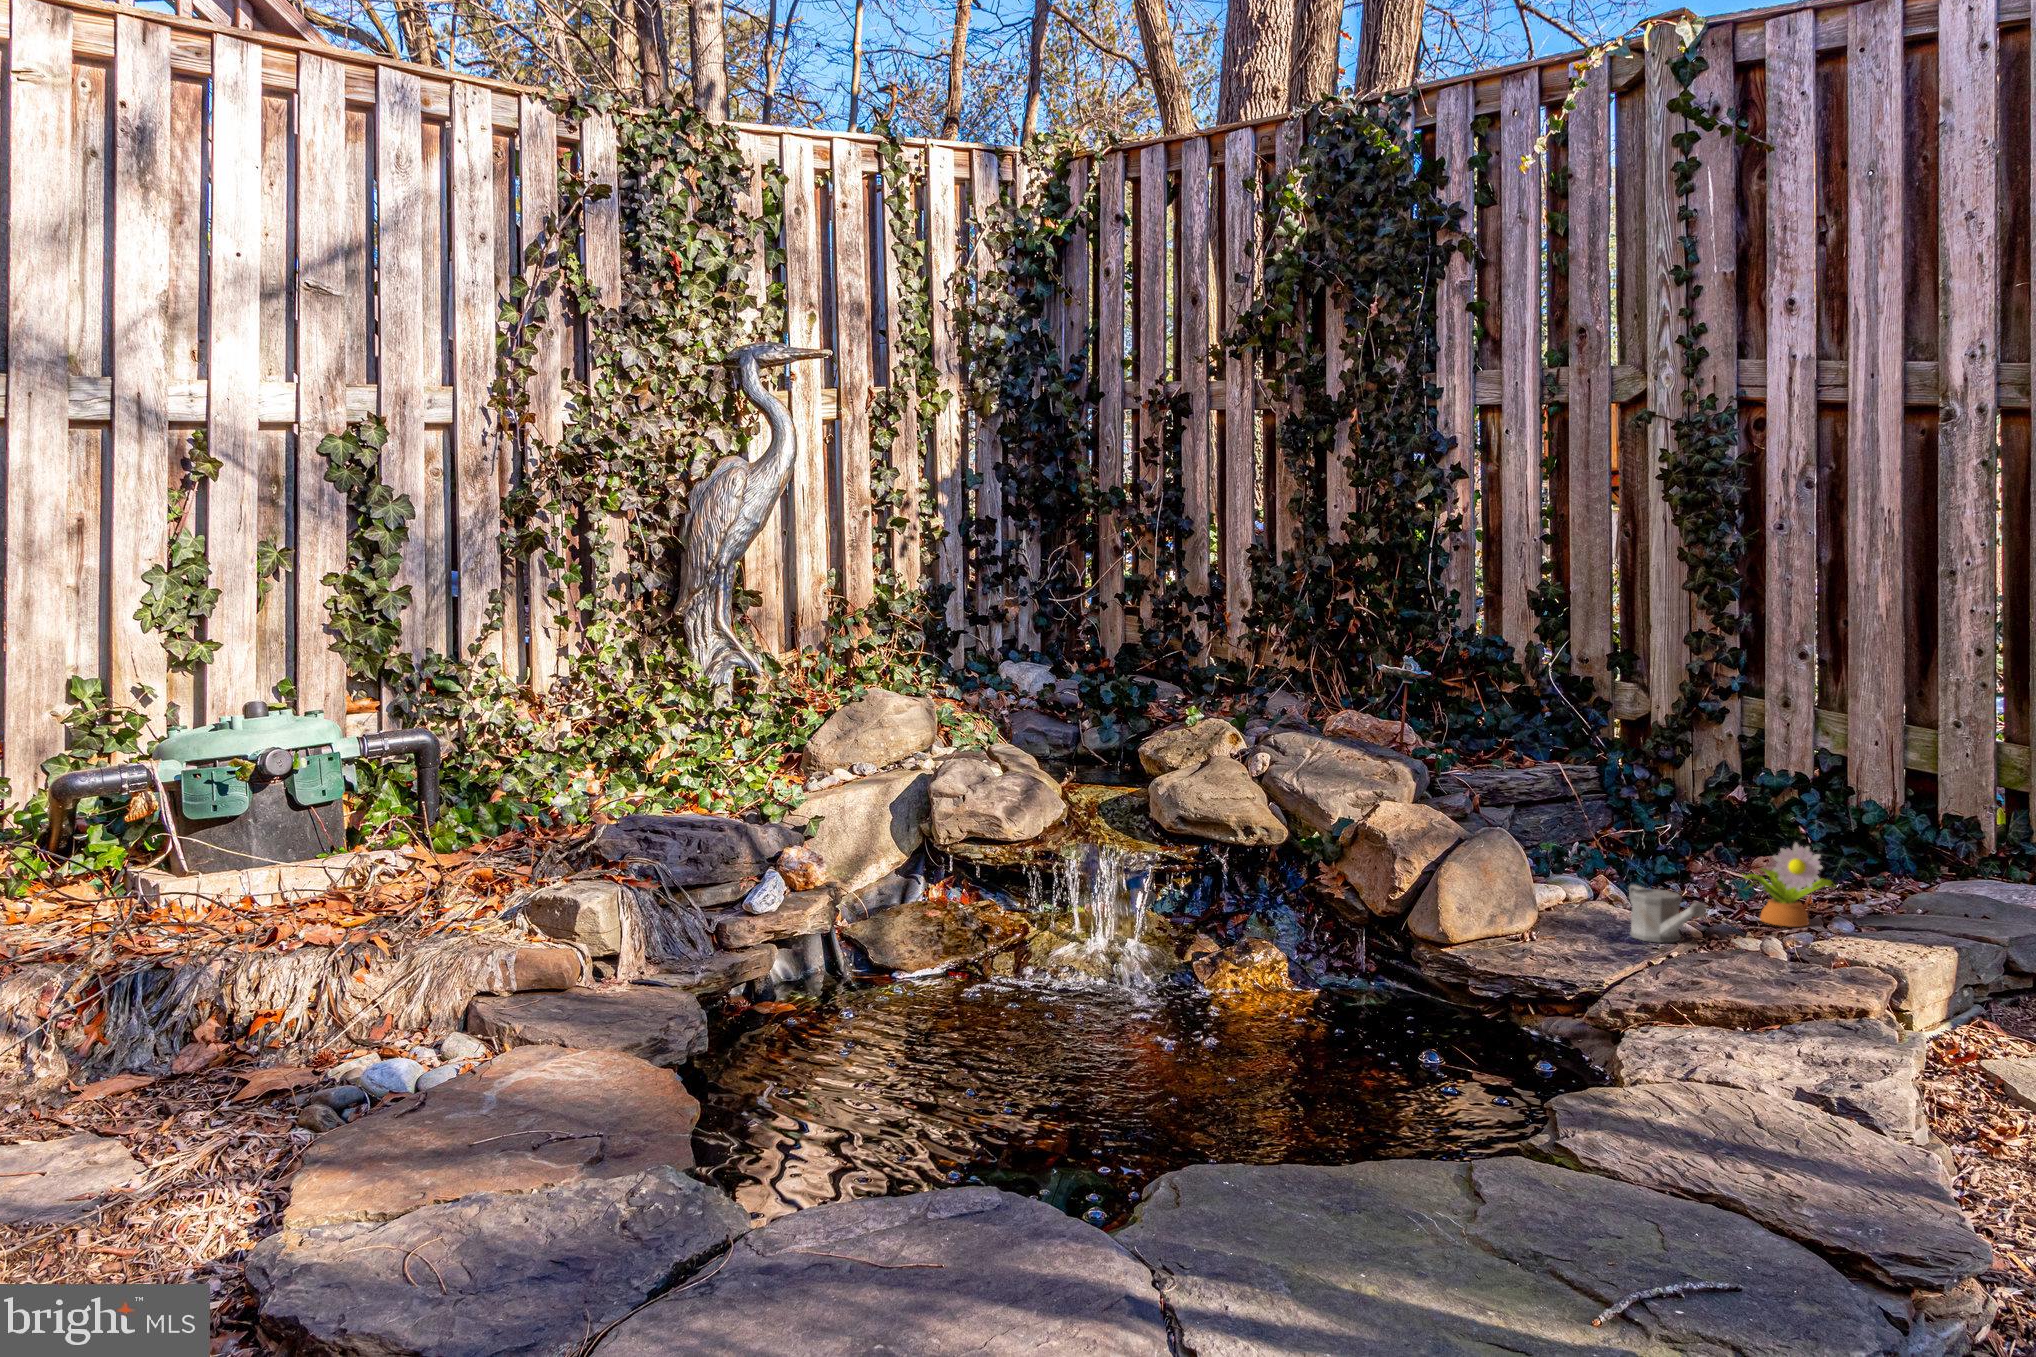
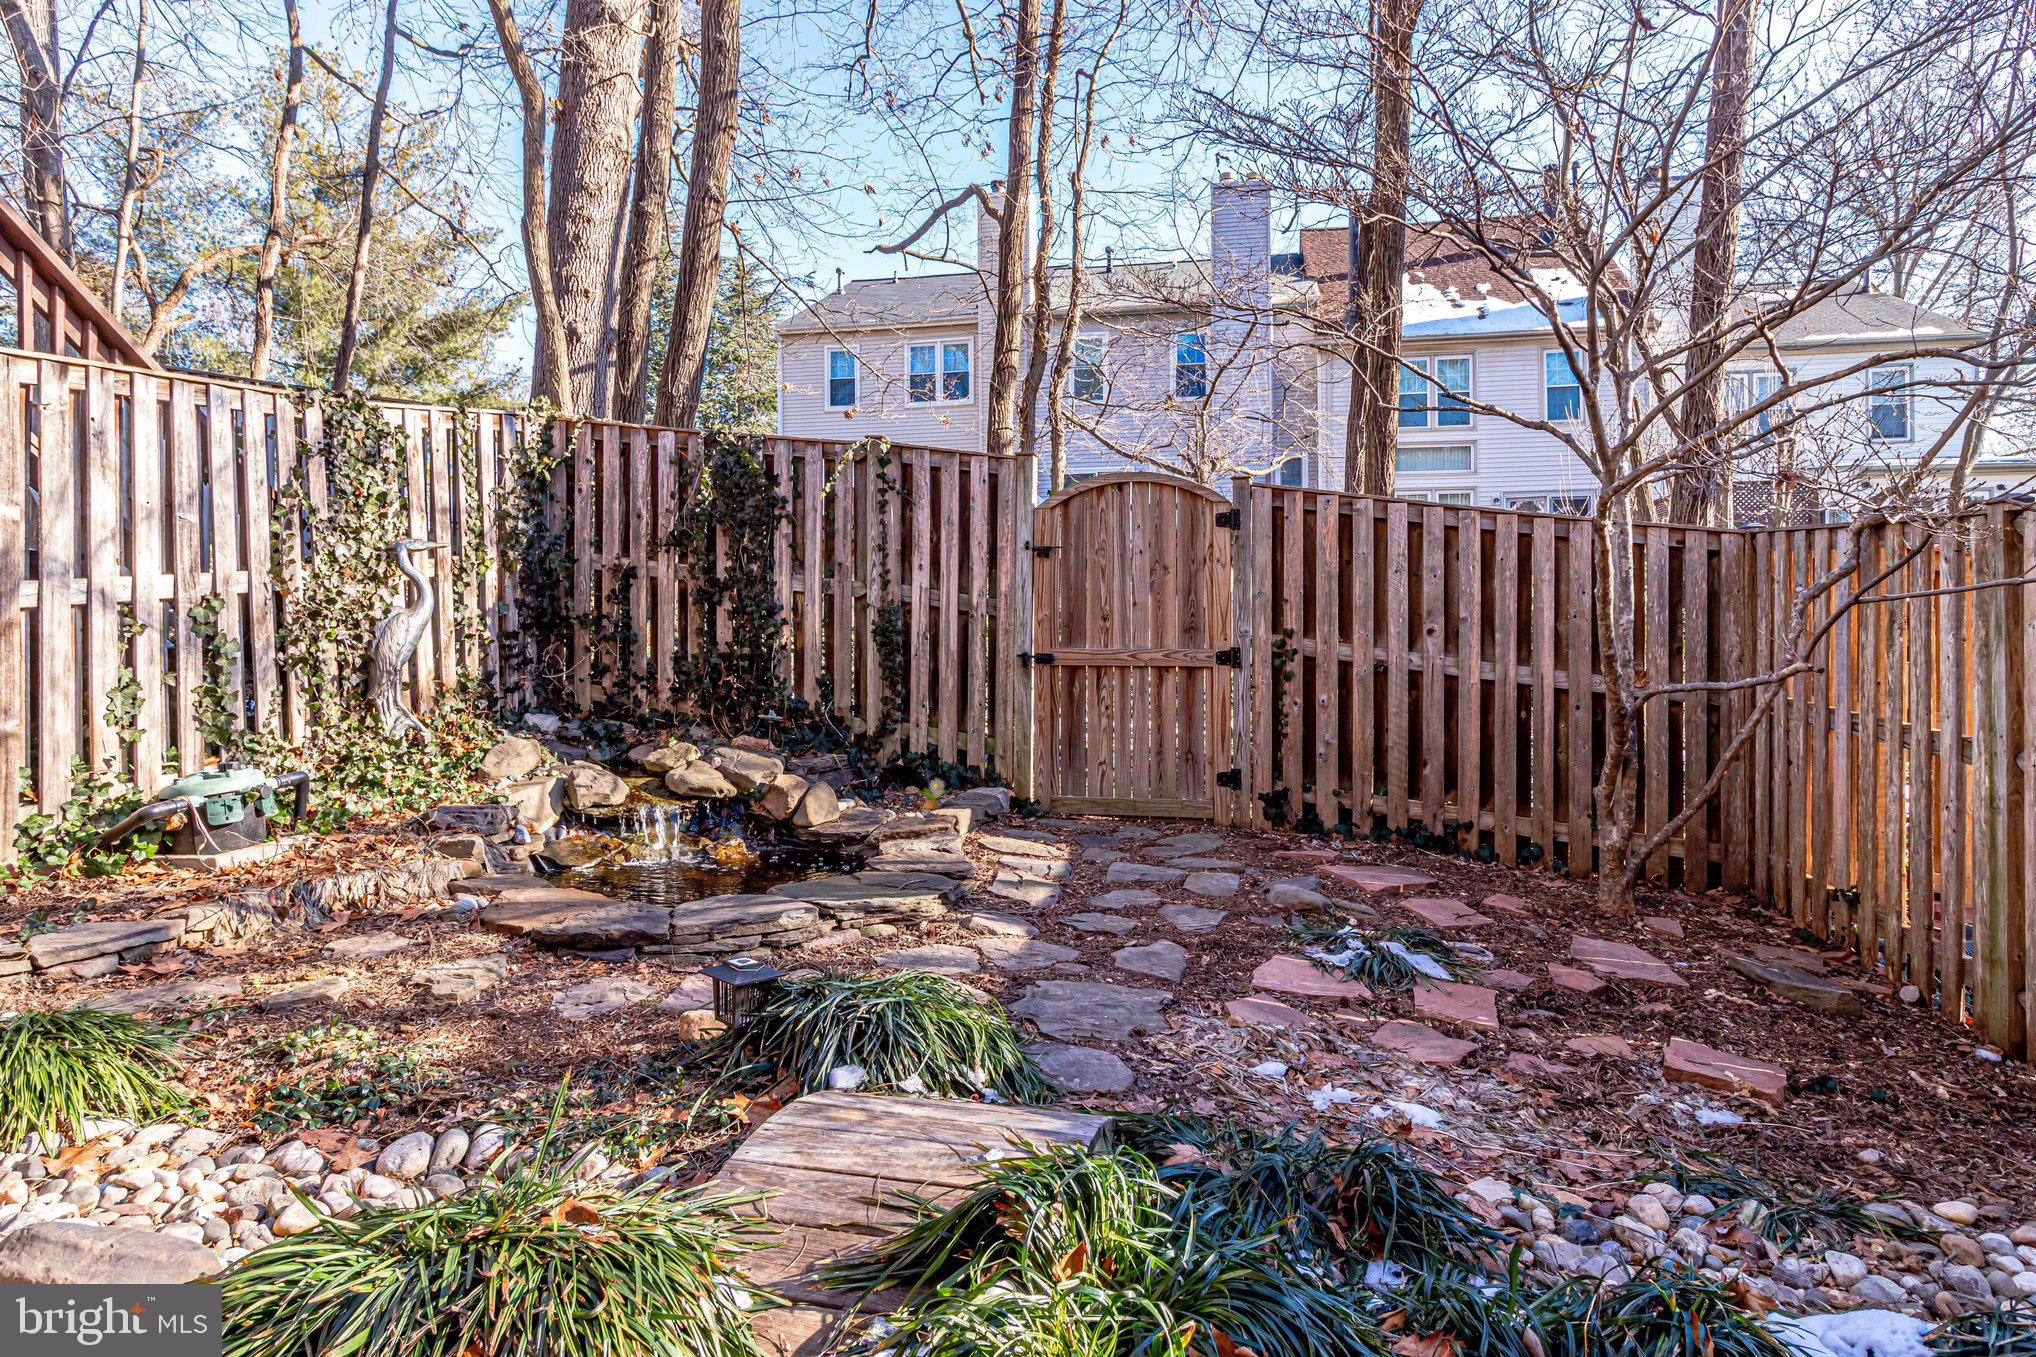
watering can: present [1629,885,1706,943] -> none [881,799,913,819]

